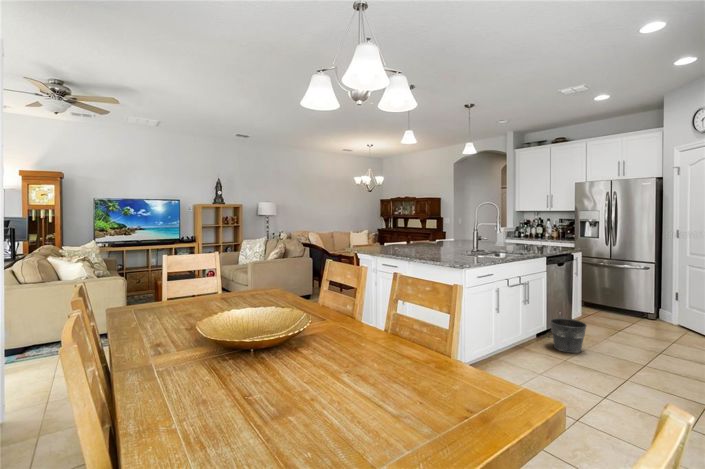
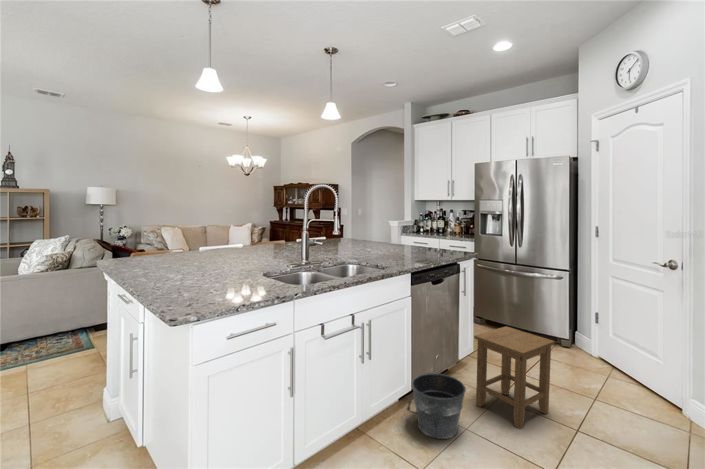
stool: none [588,294,646,352] -> present [474,326,555,429]

